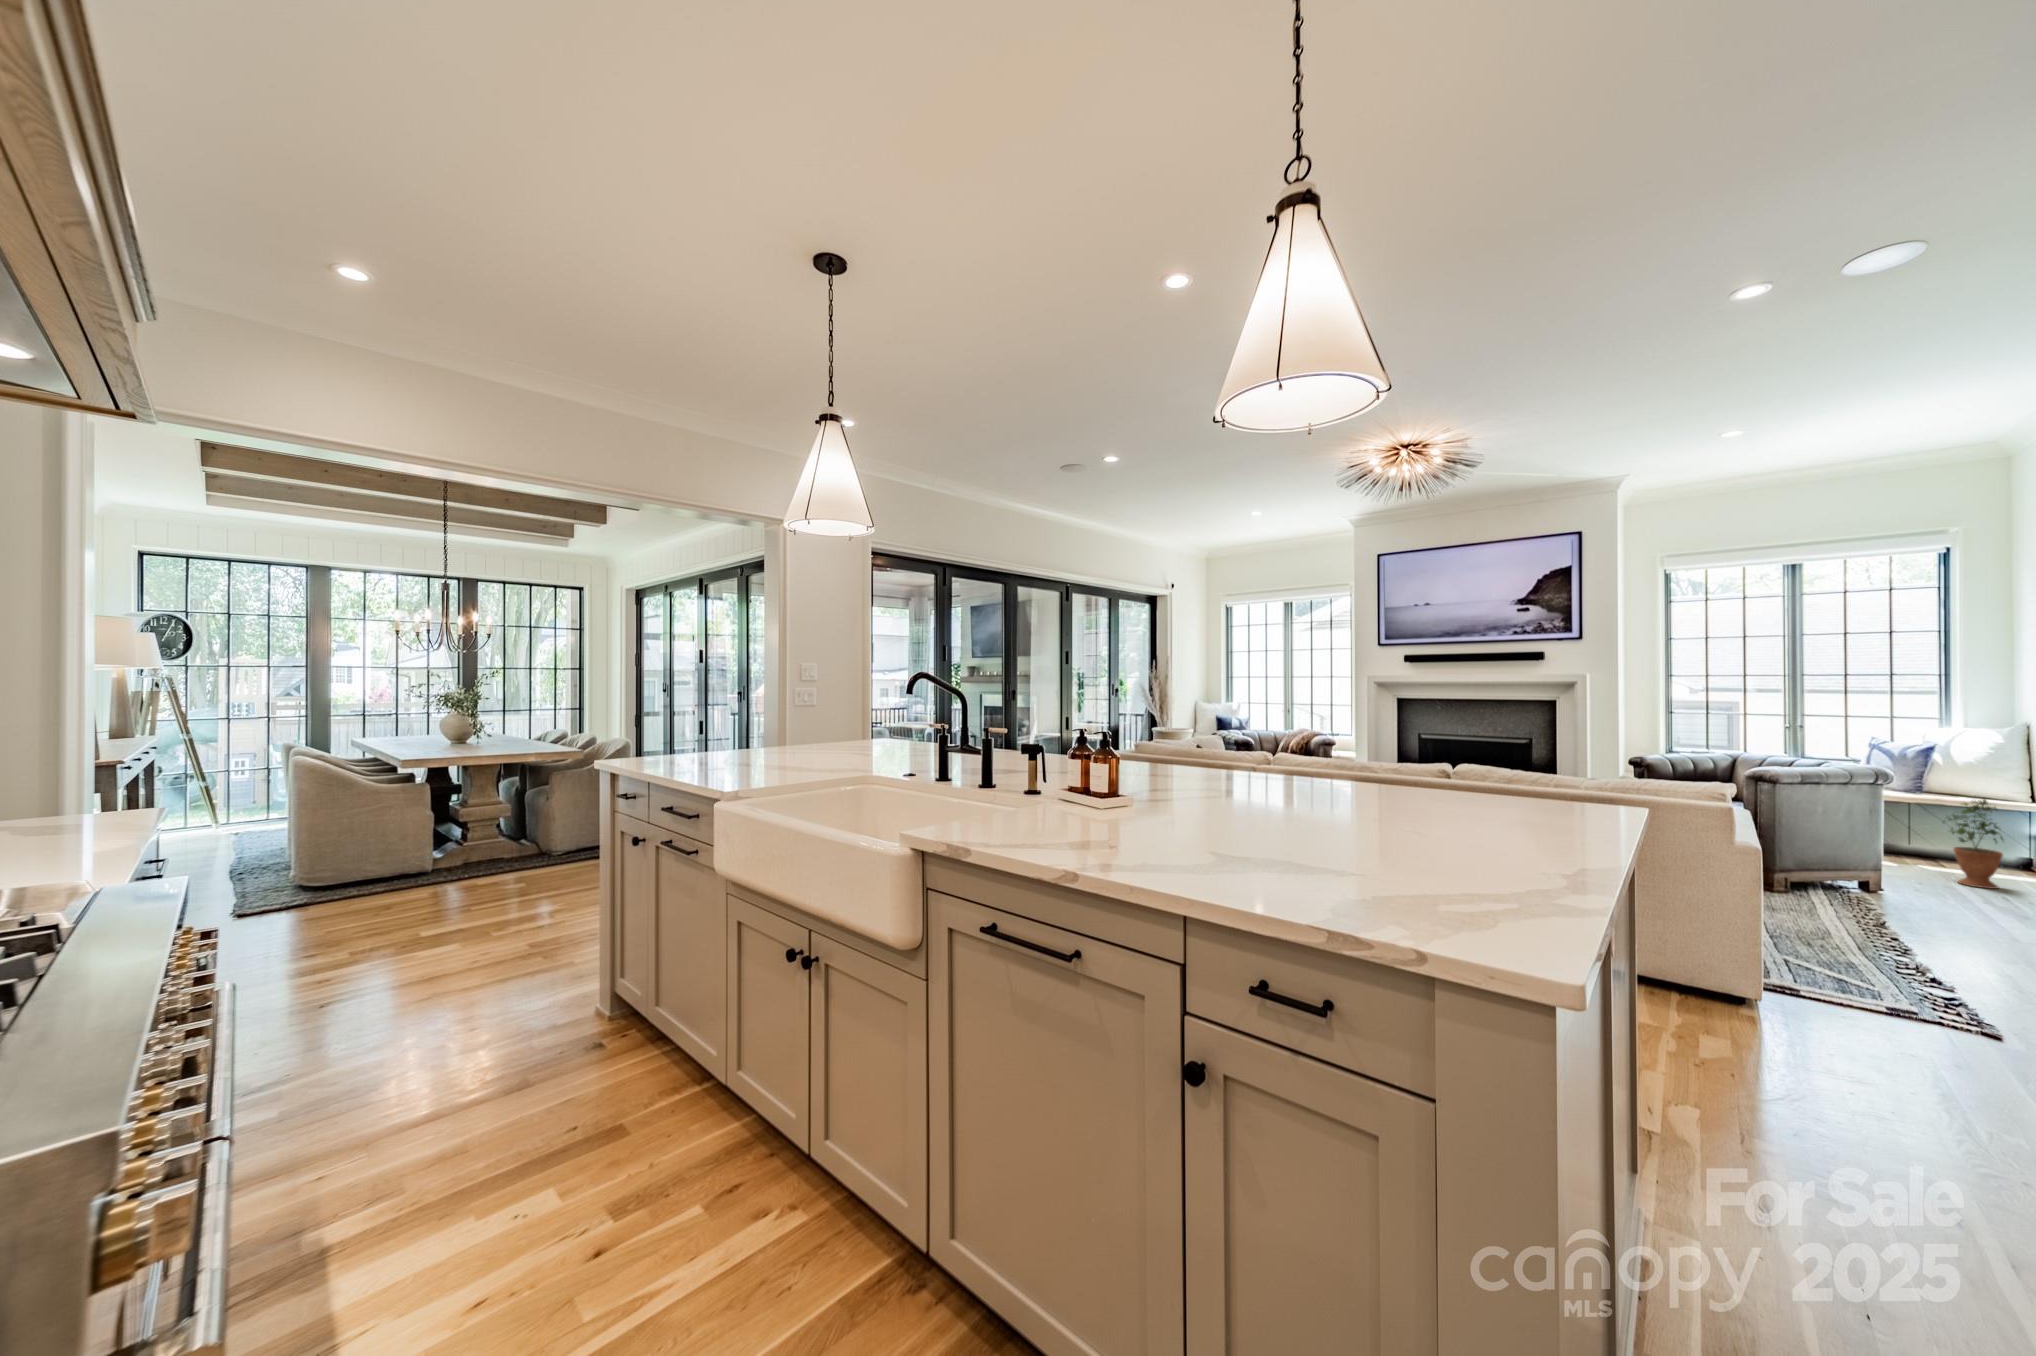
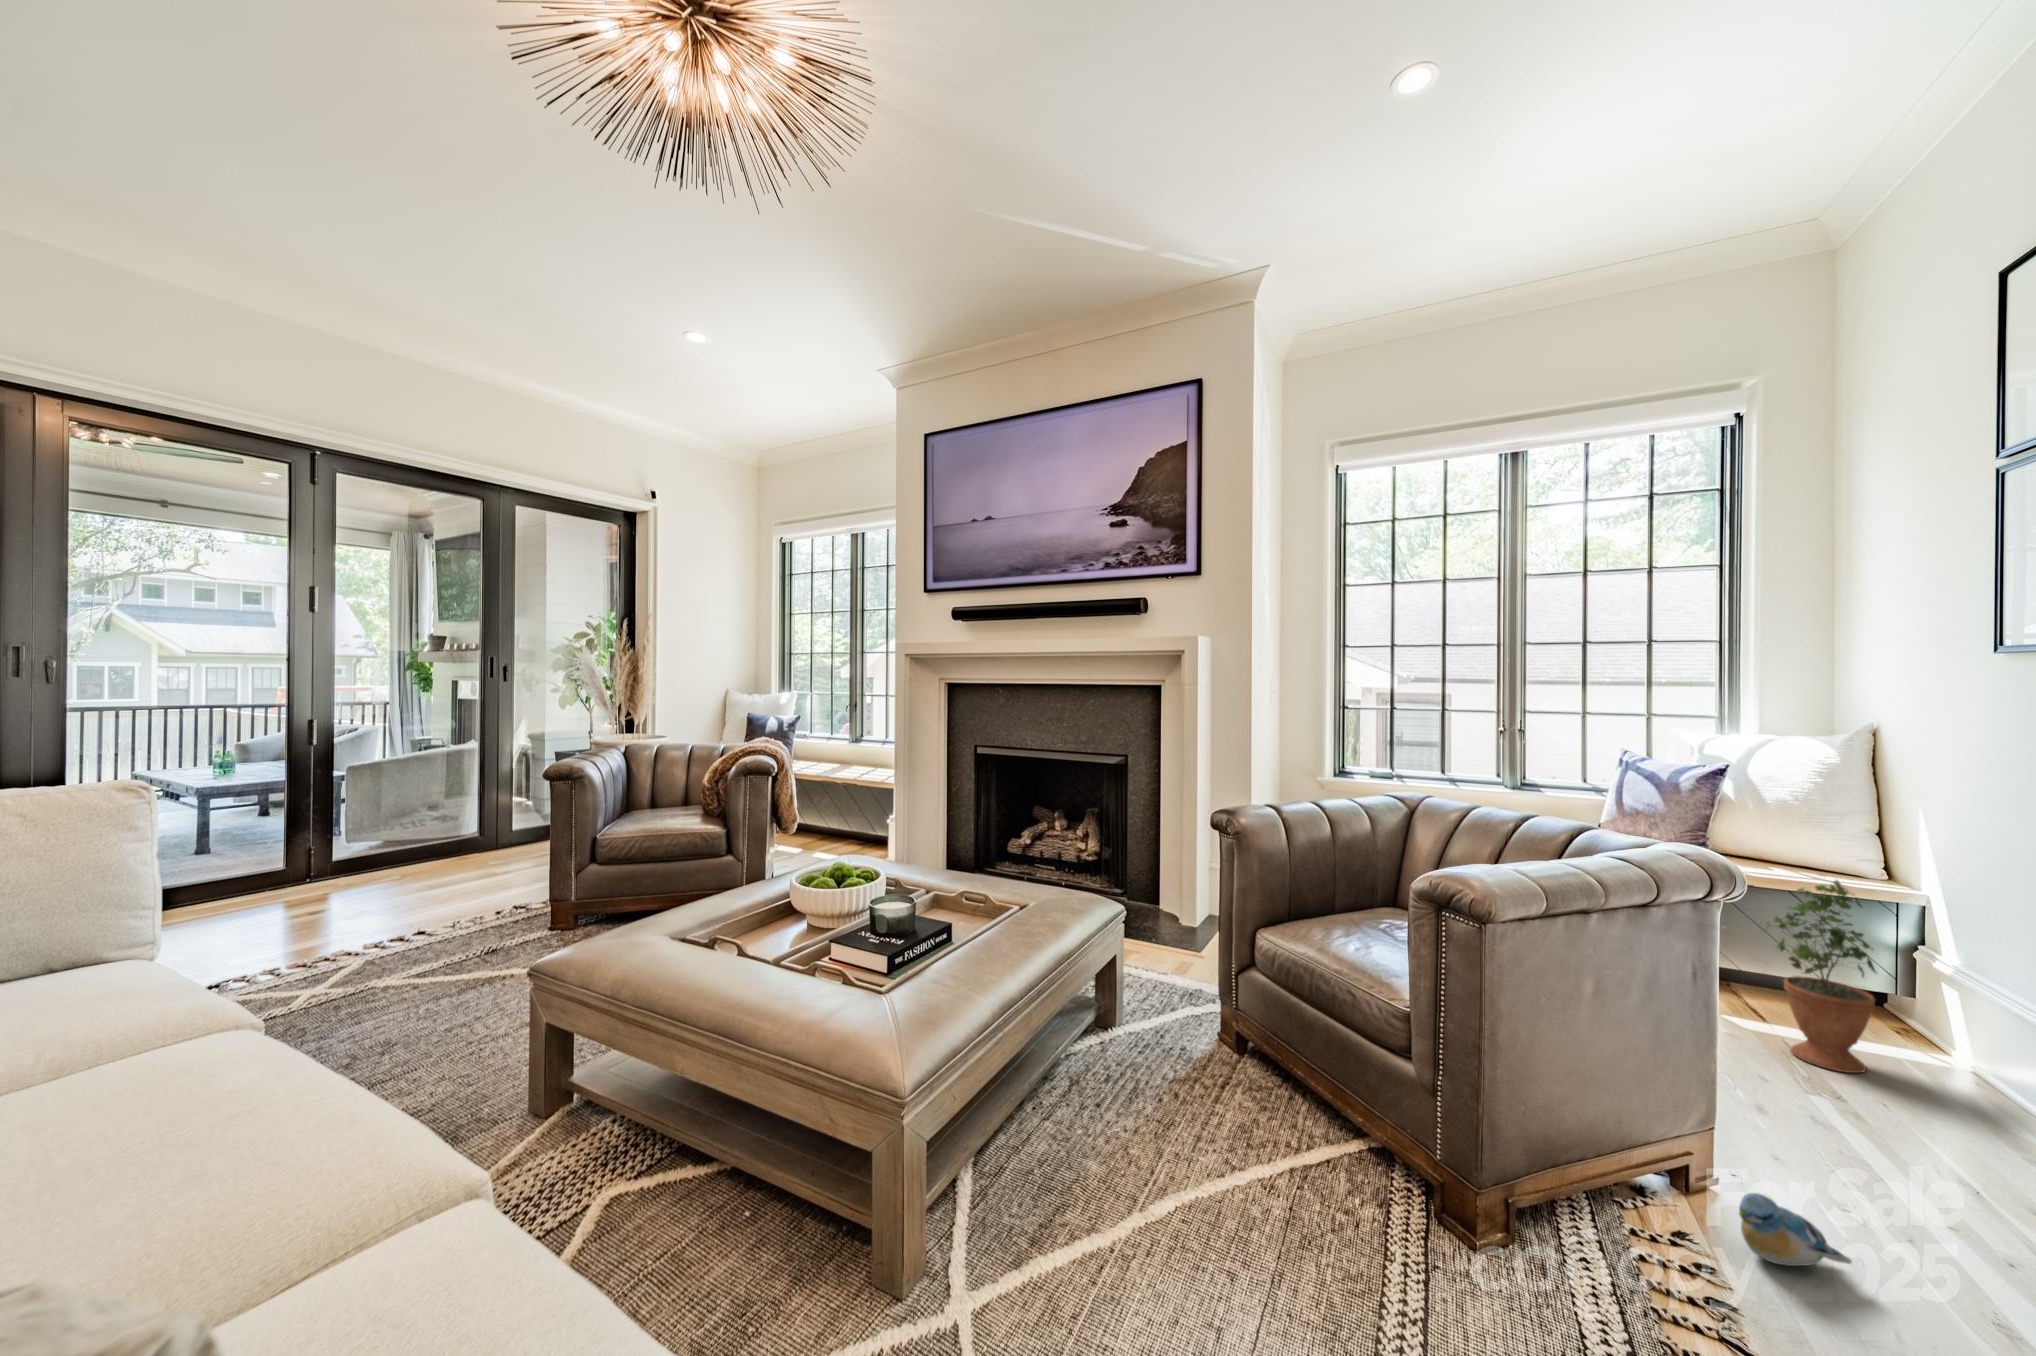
plush toy: none [1890,892,1938,917] -> present [1739,1193,1852,1266]

